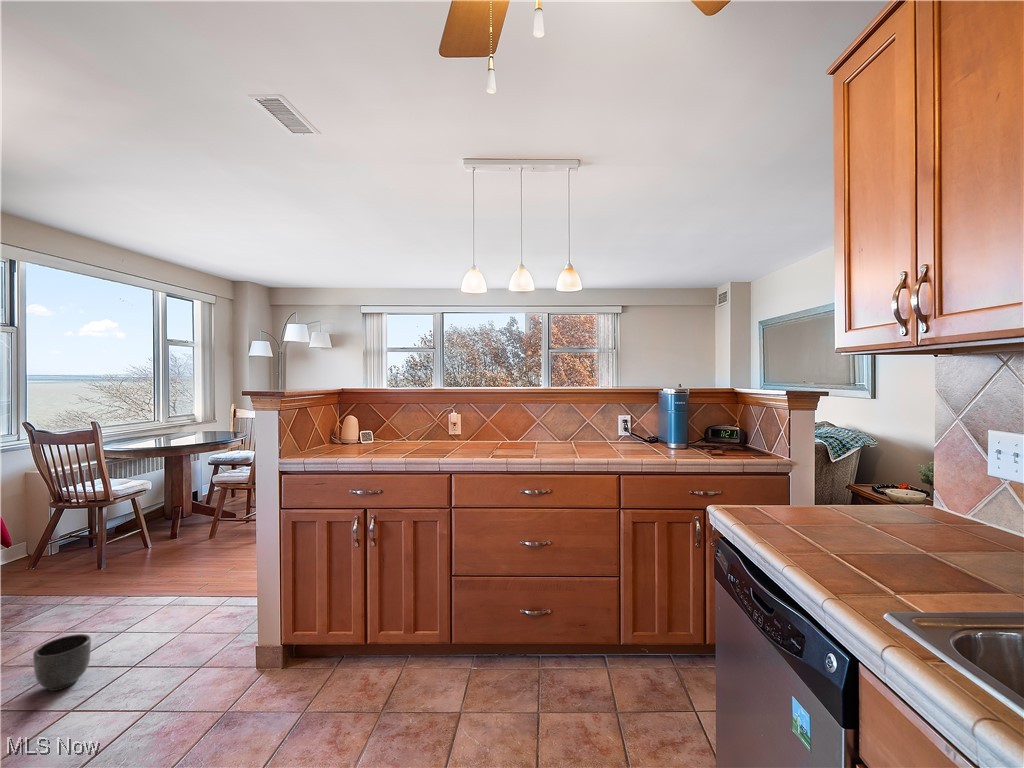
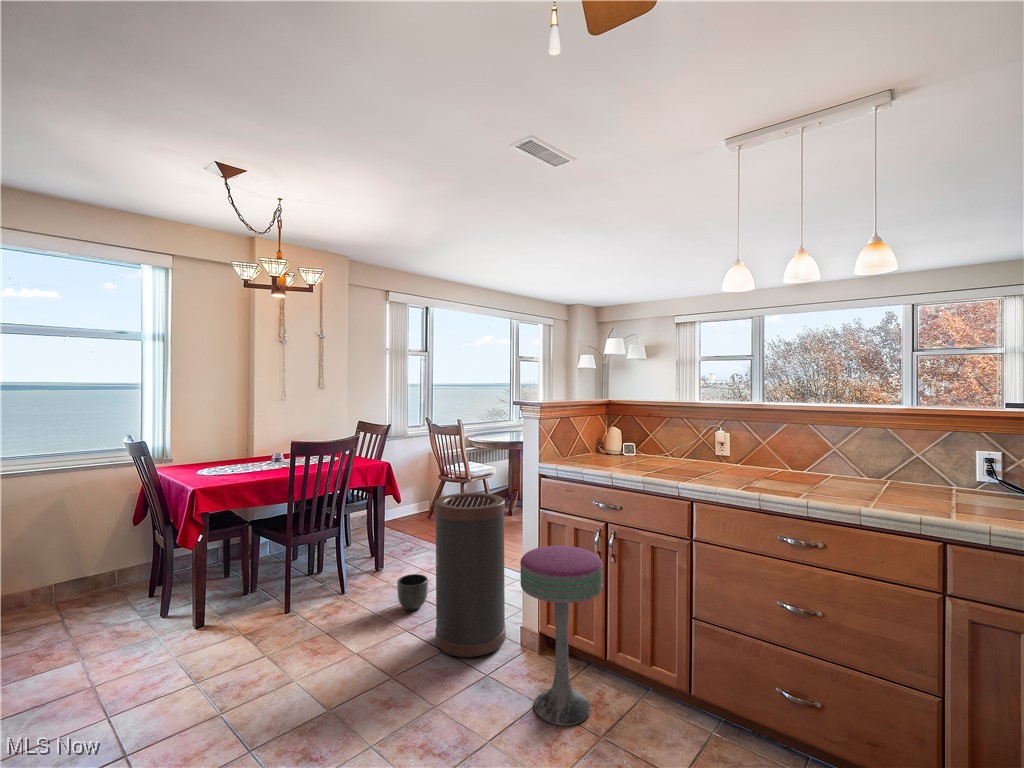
trash can: none [124,504,233,718] -> present [435,493,506,657]
bar stool: none [280,540,373,730] -> present [520,546,603,726]

